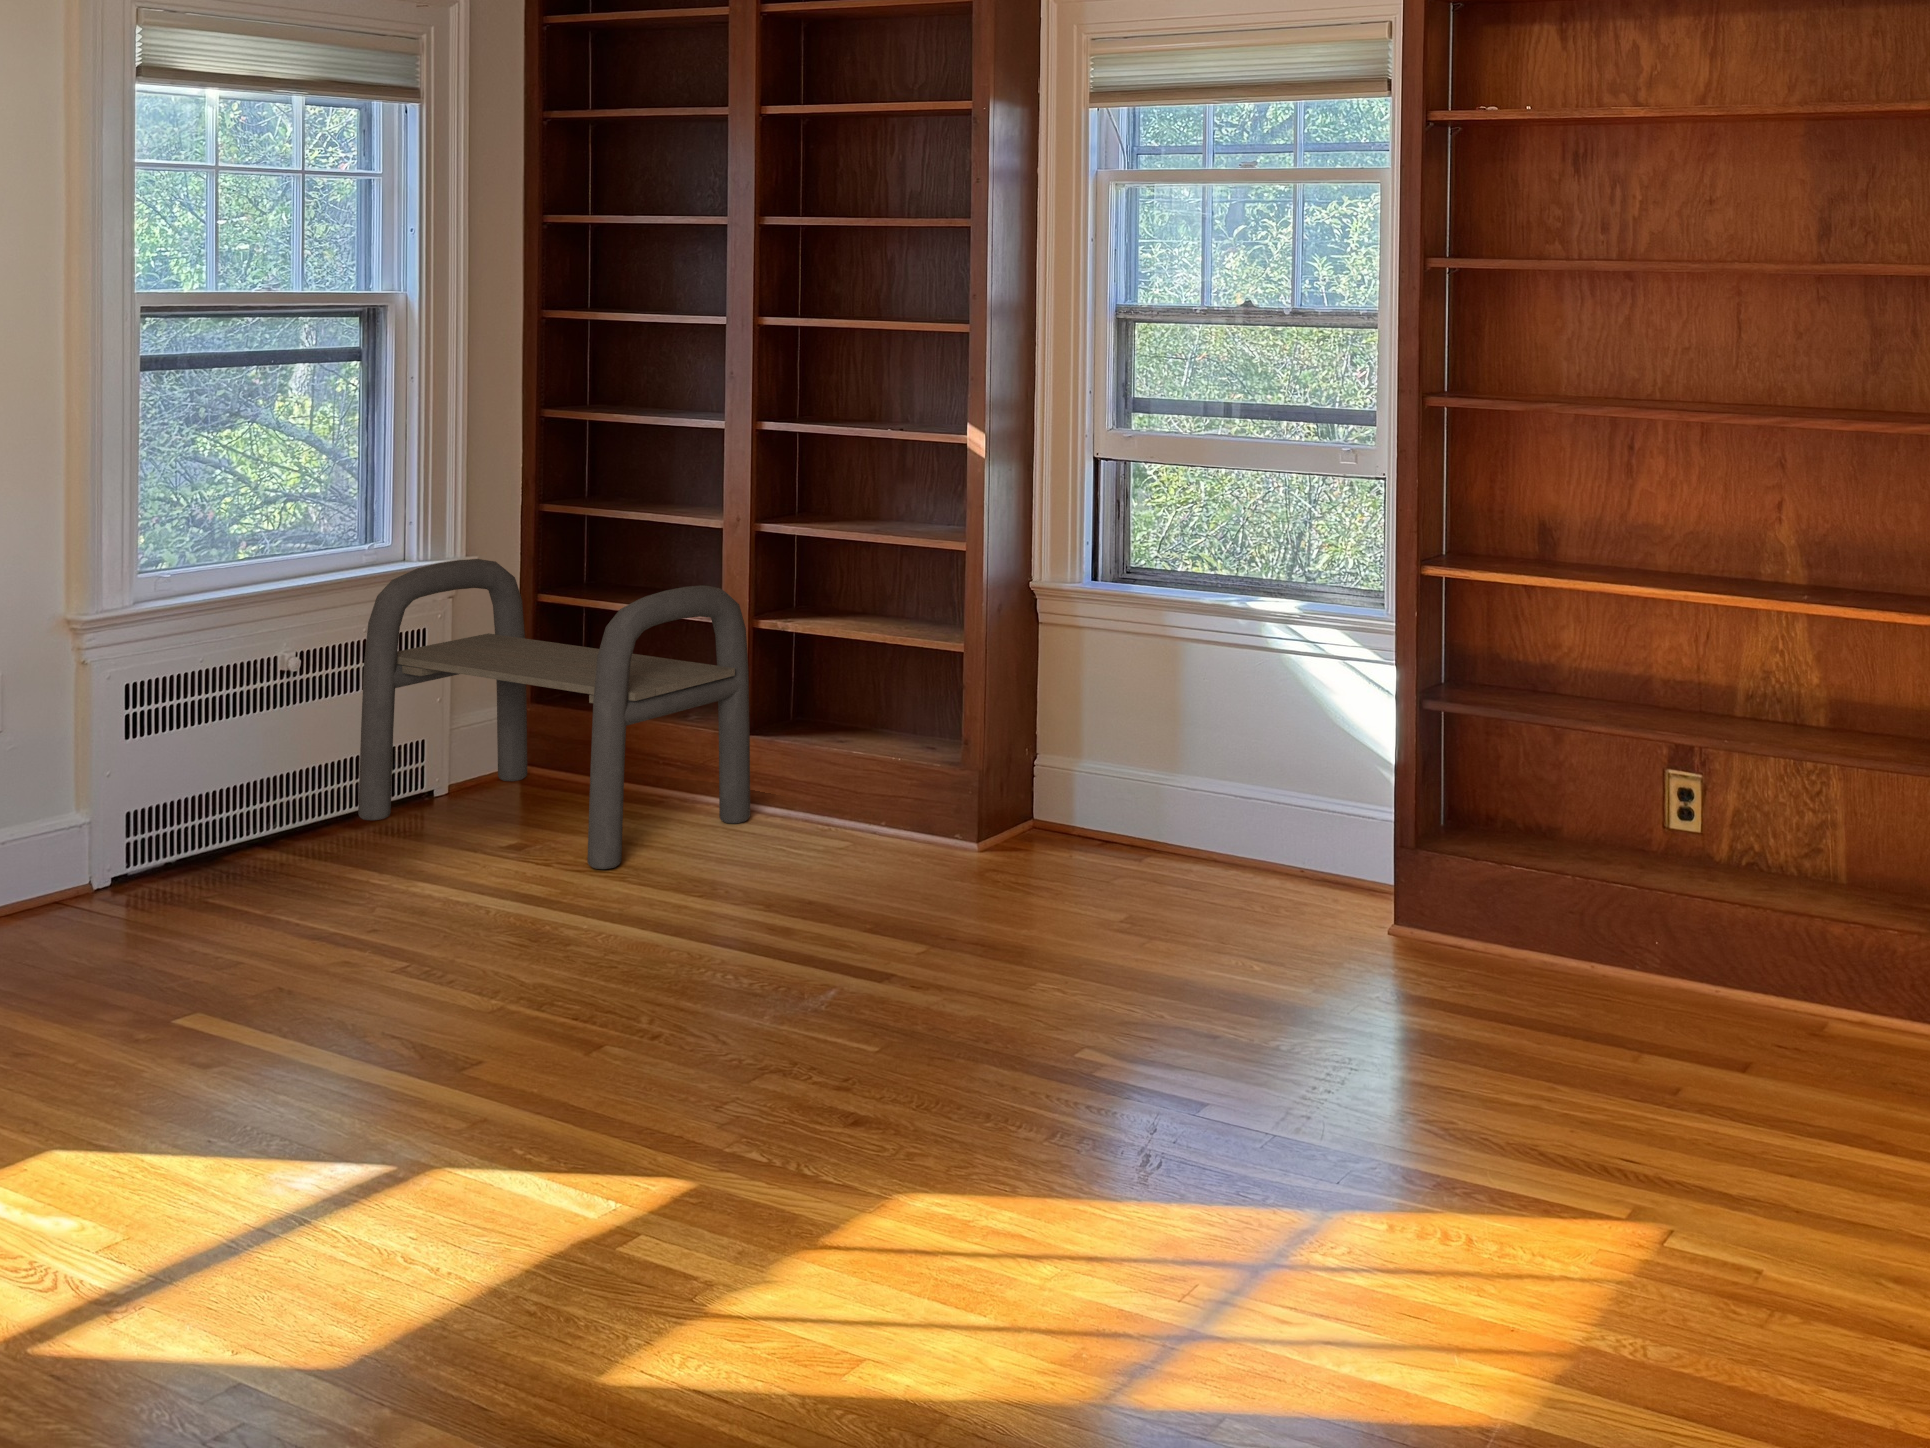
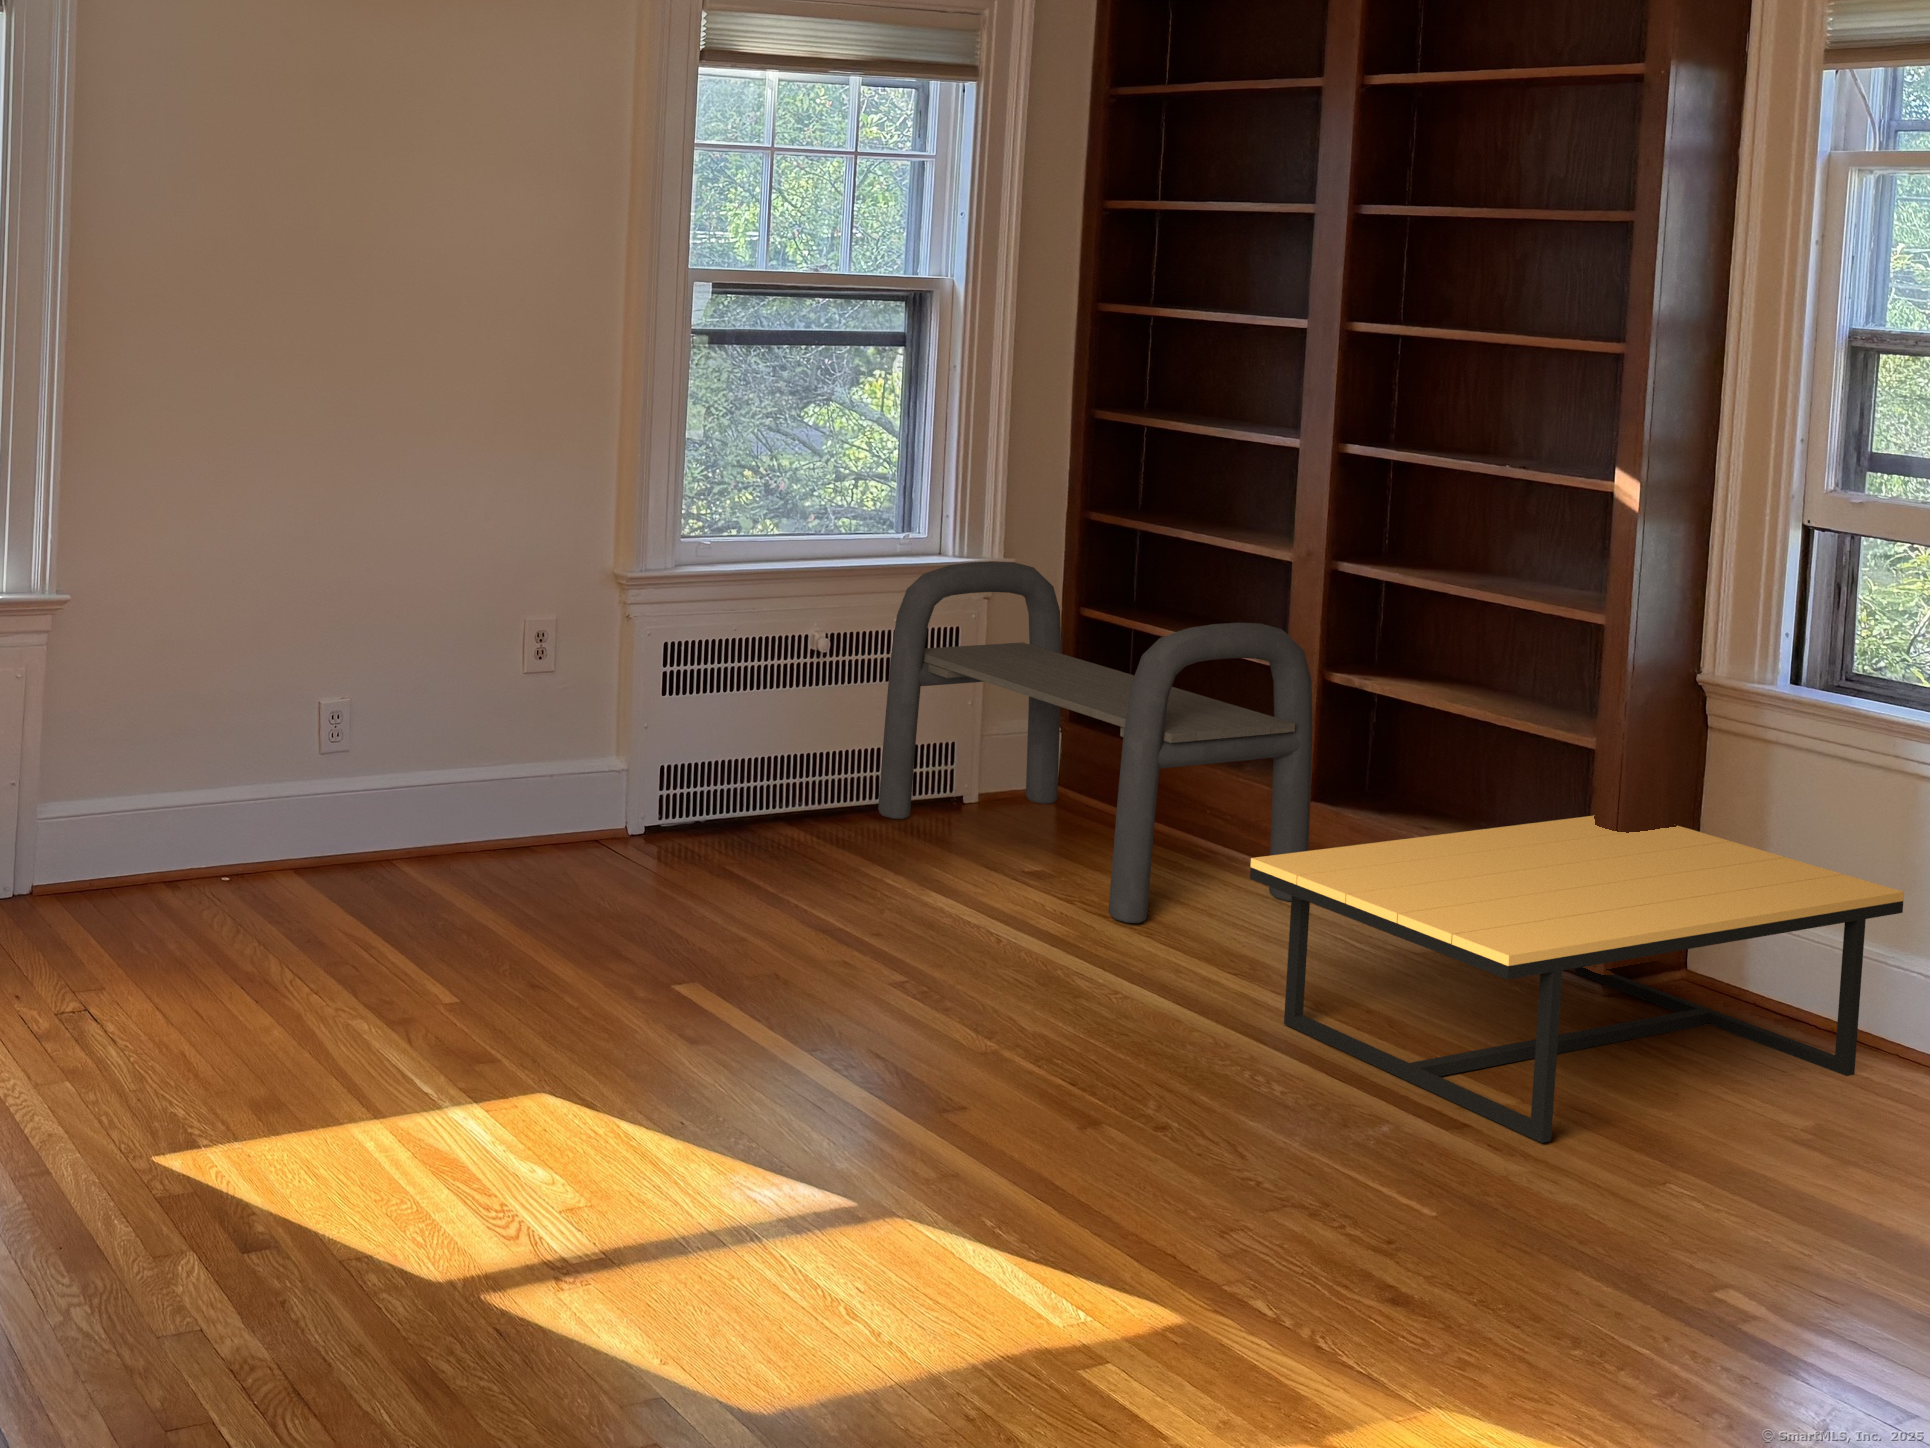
coffee table: none [713,698,1167,968] -> present [1250,816,1904,1143]

